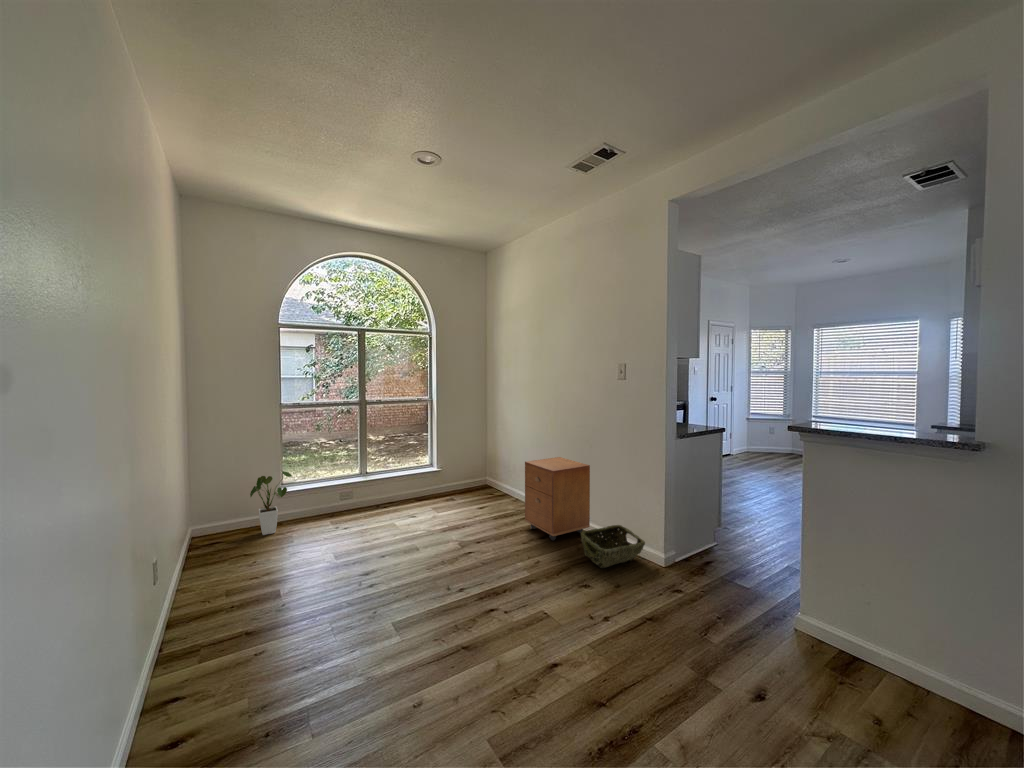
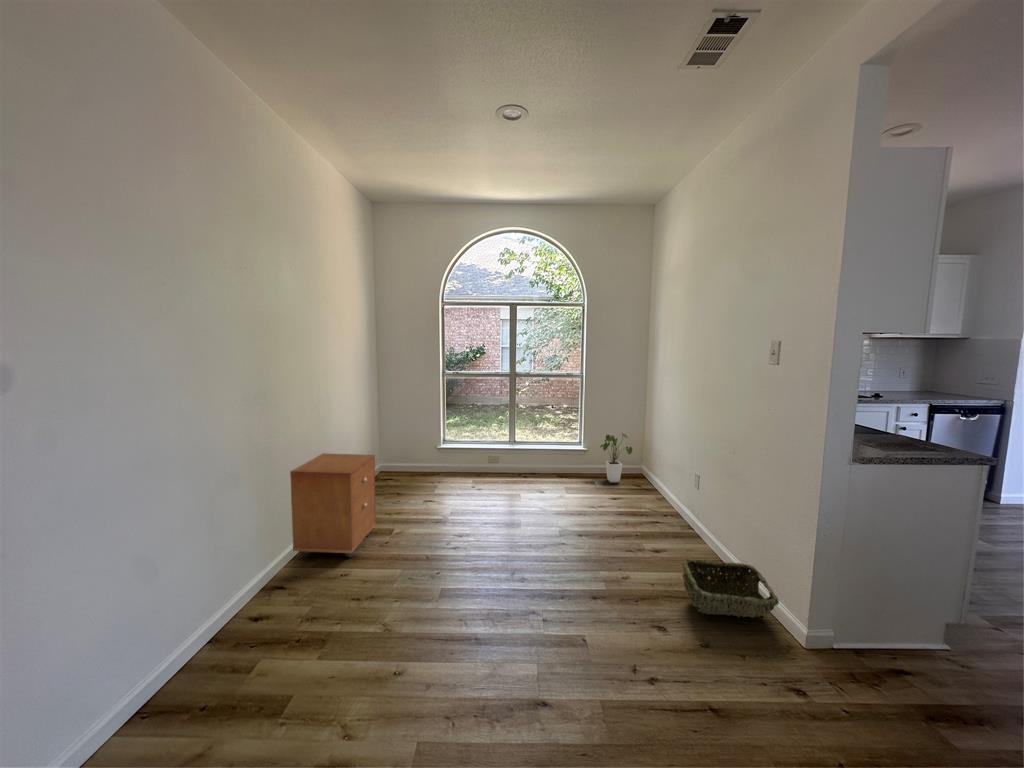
cabinet: present [525,457,590,540] -> present [290,453,376,557]
house plant: present [250,471,292,535] -> present [600,433,632,482]

